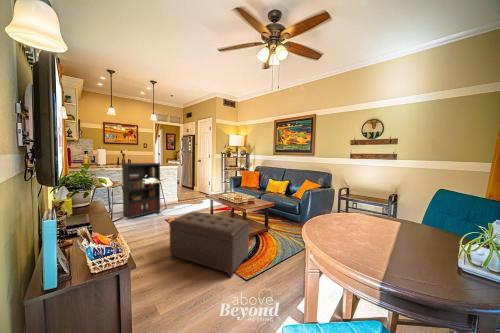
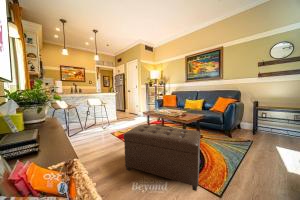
bookcase: present [122,163,160,219] -> none [75,90,106,134]

